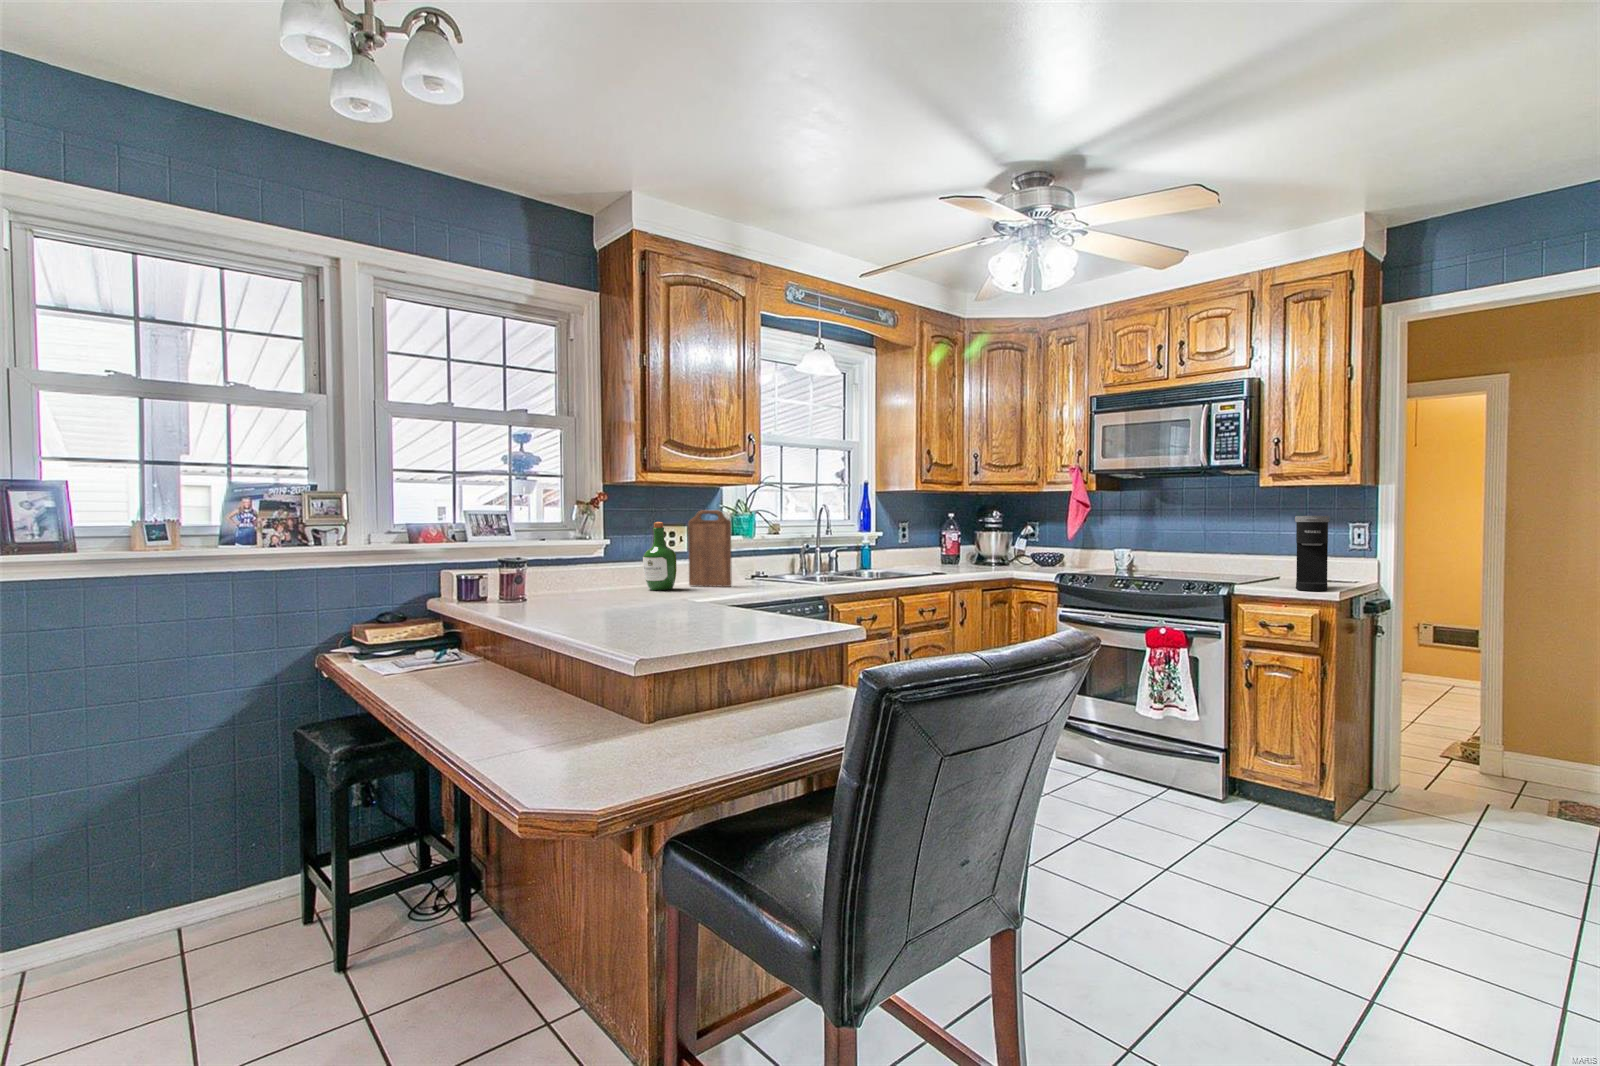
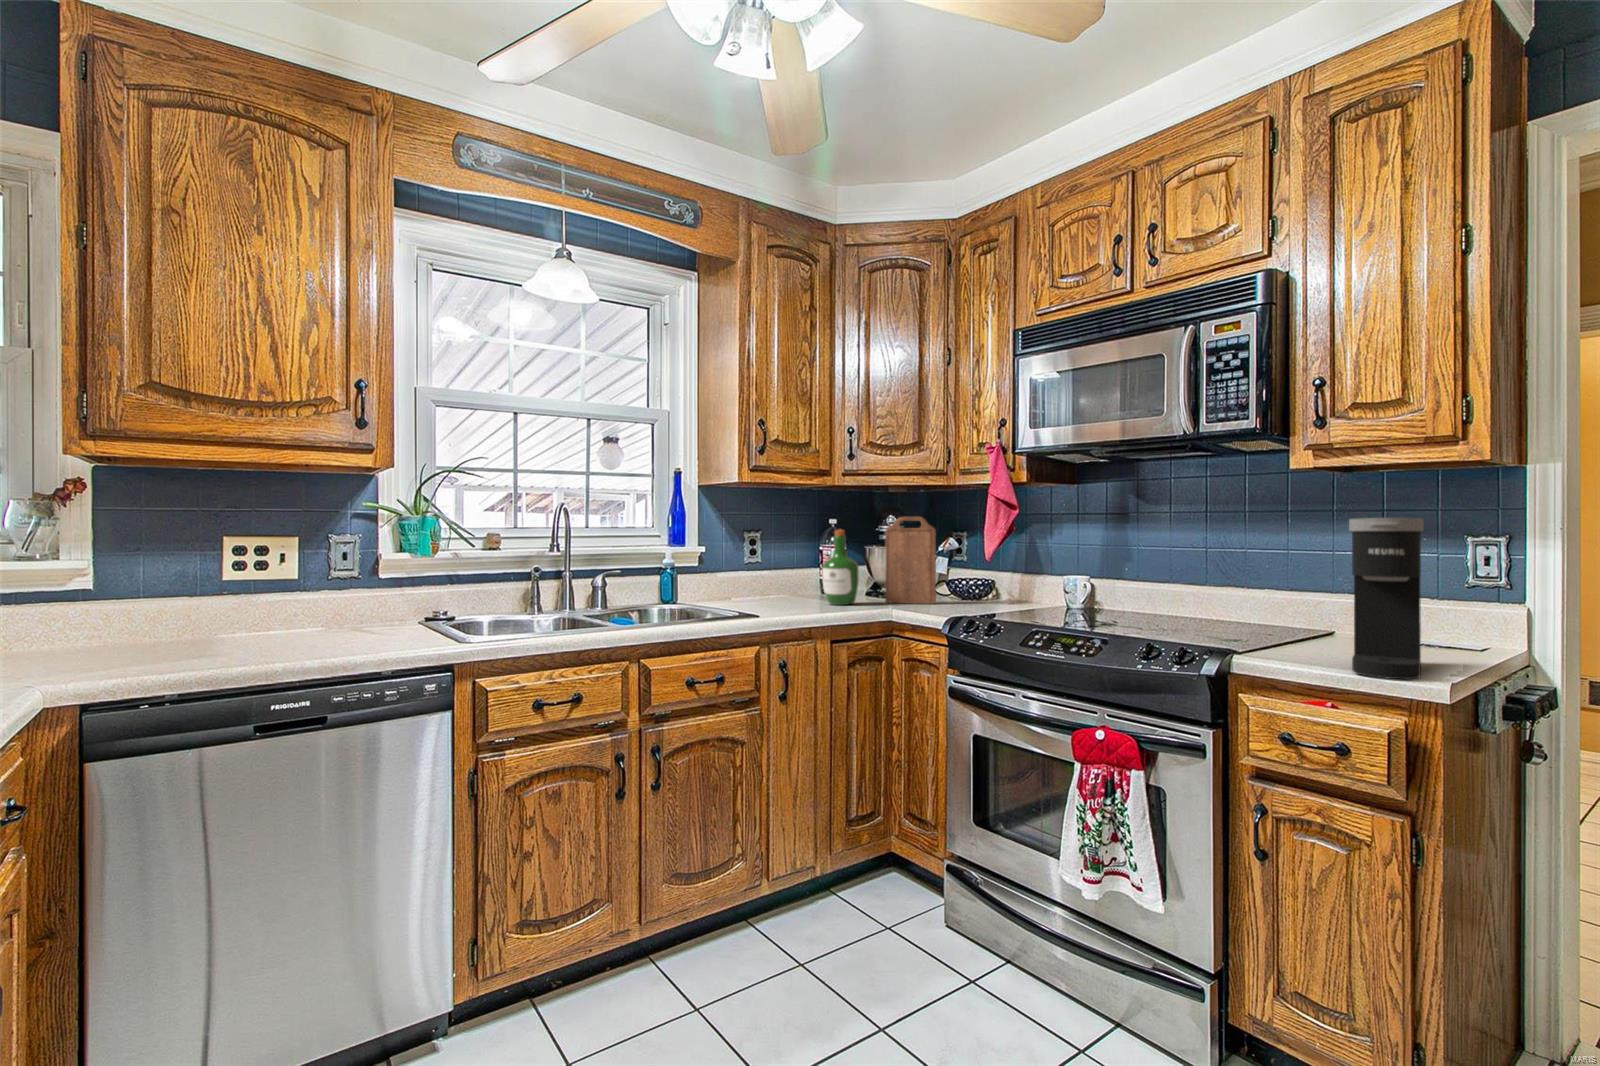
cutting board: present [688,510,732,587] -> present [885,517,936,604]
wine bottle: present [643,522,677,590] -> present [822,529,859,605]

